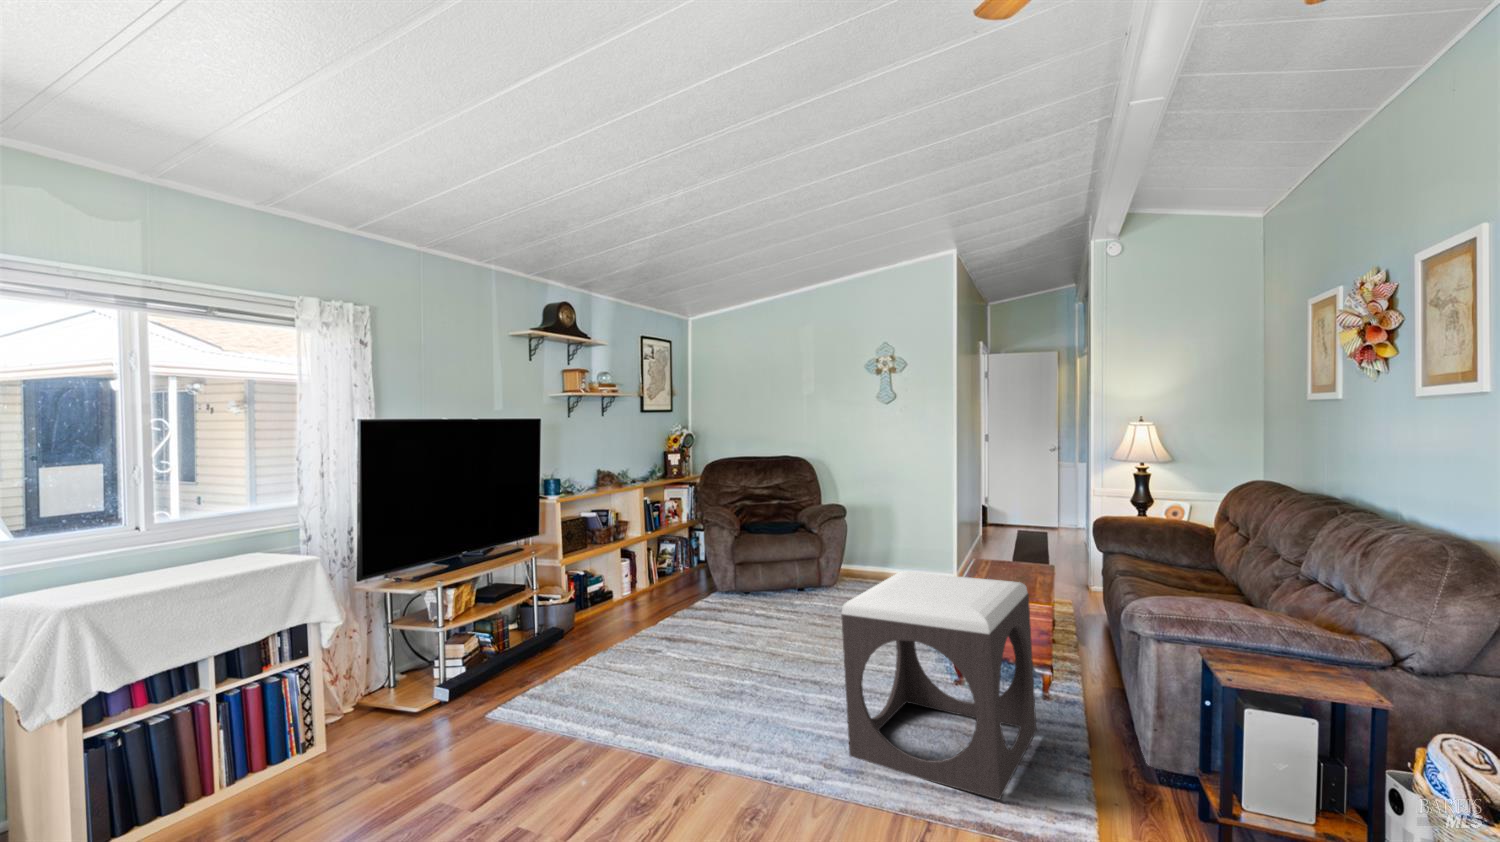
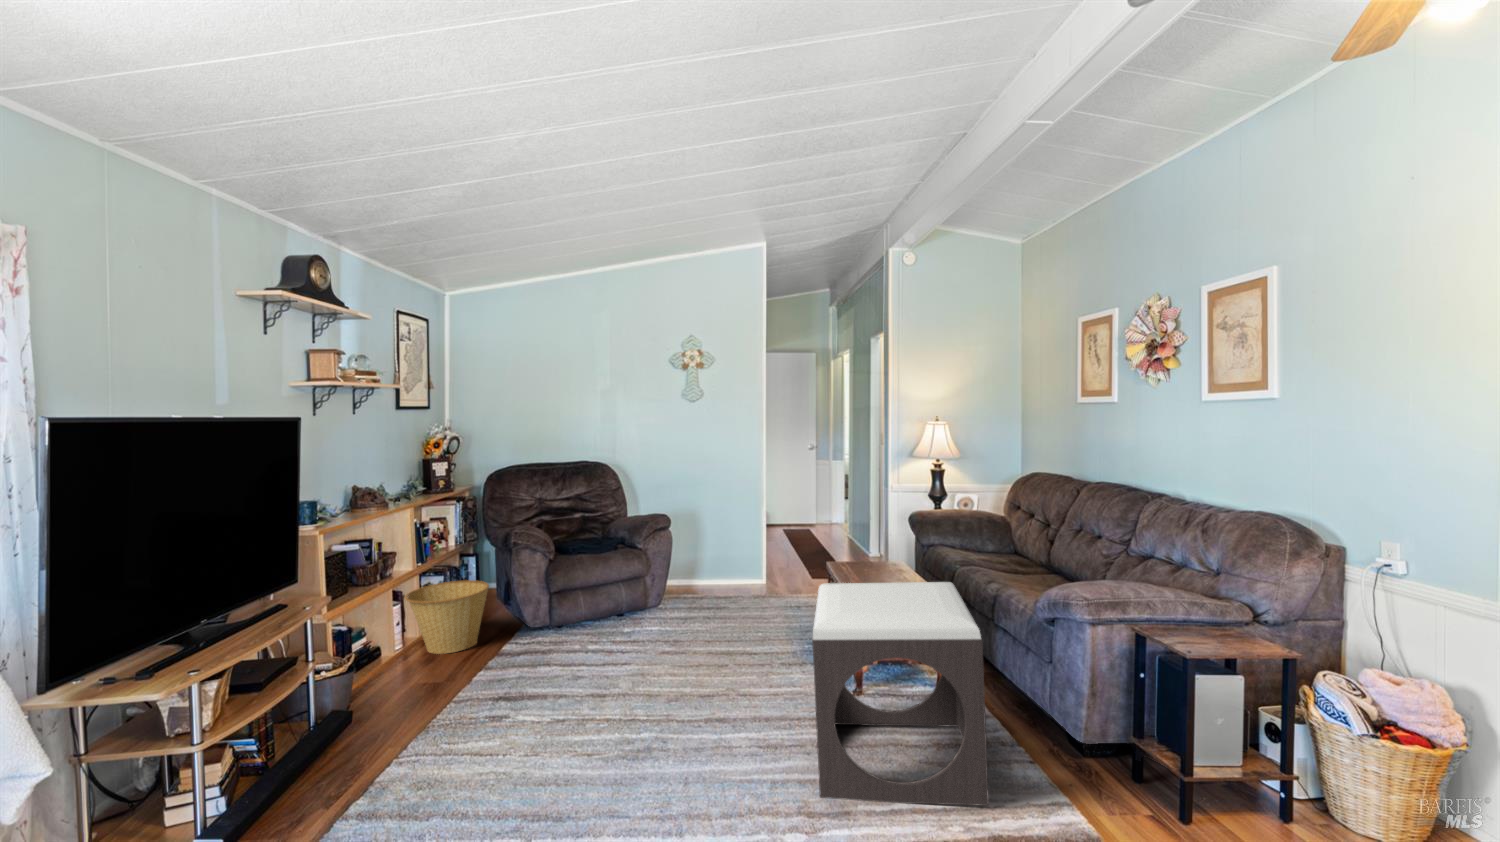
basket: none [632,547,692,601] -> present [405,580,489,654]

